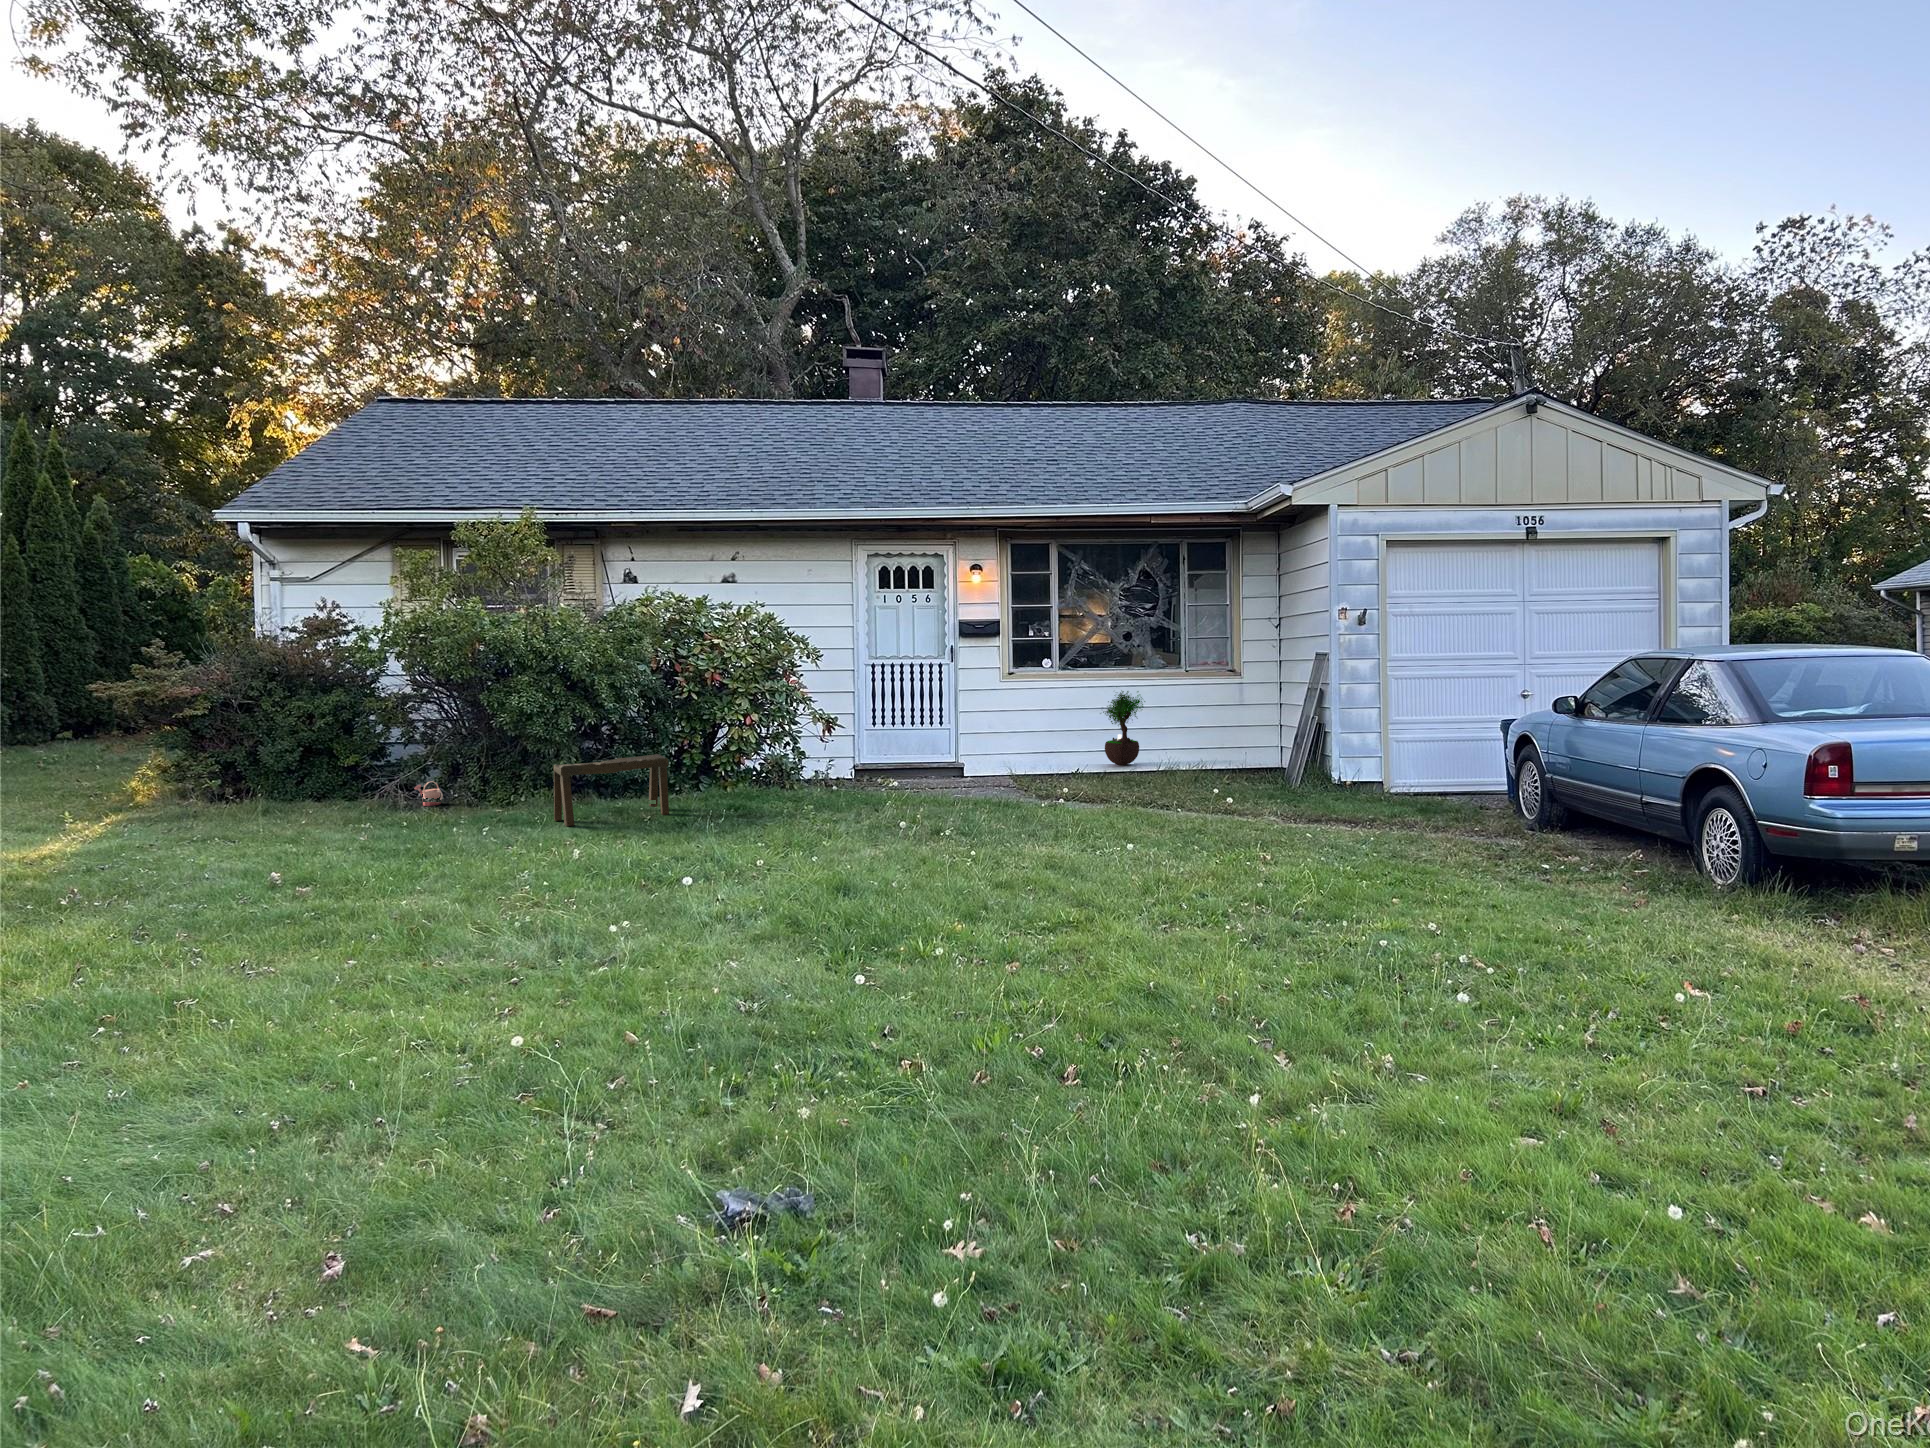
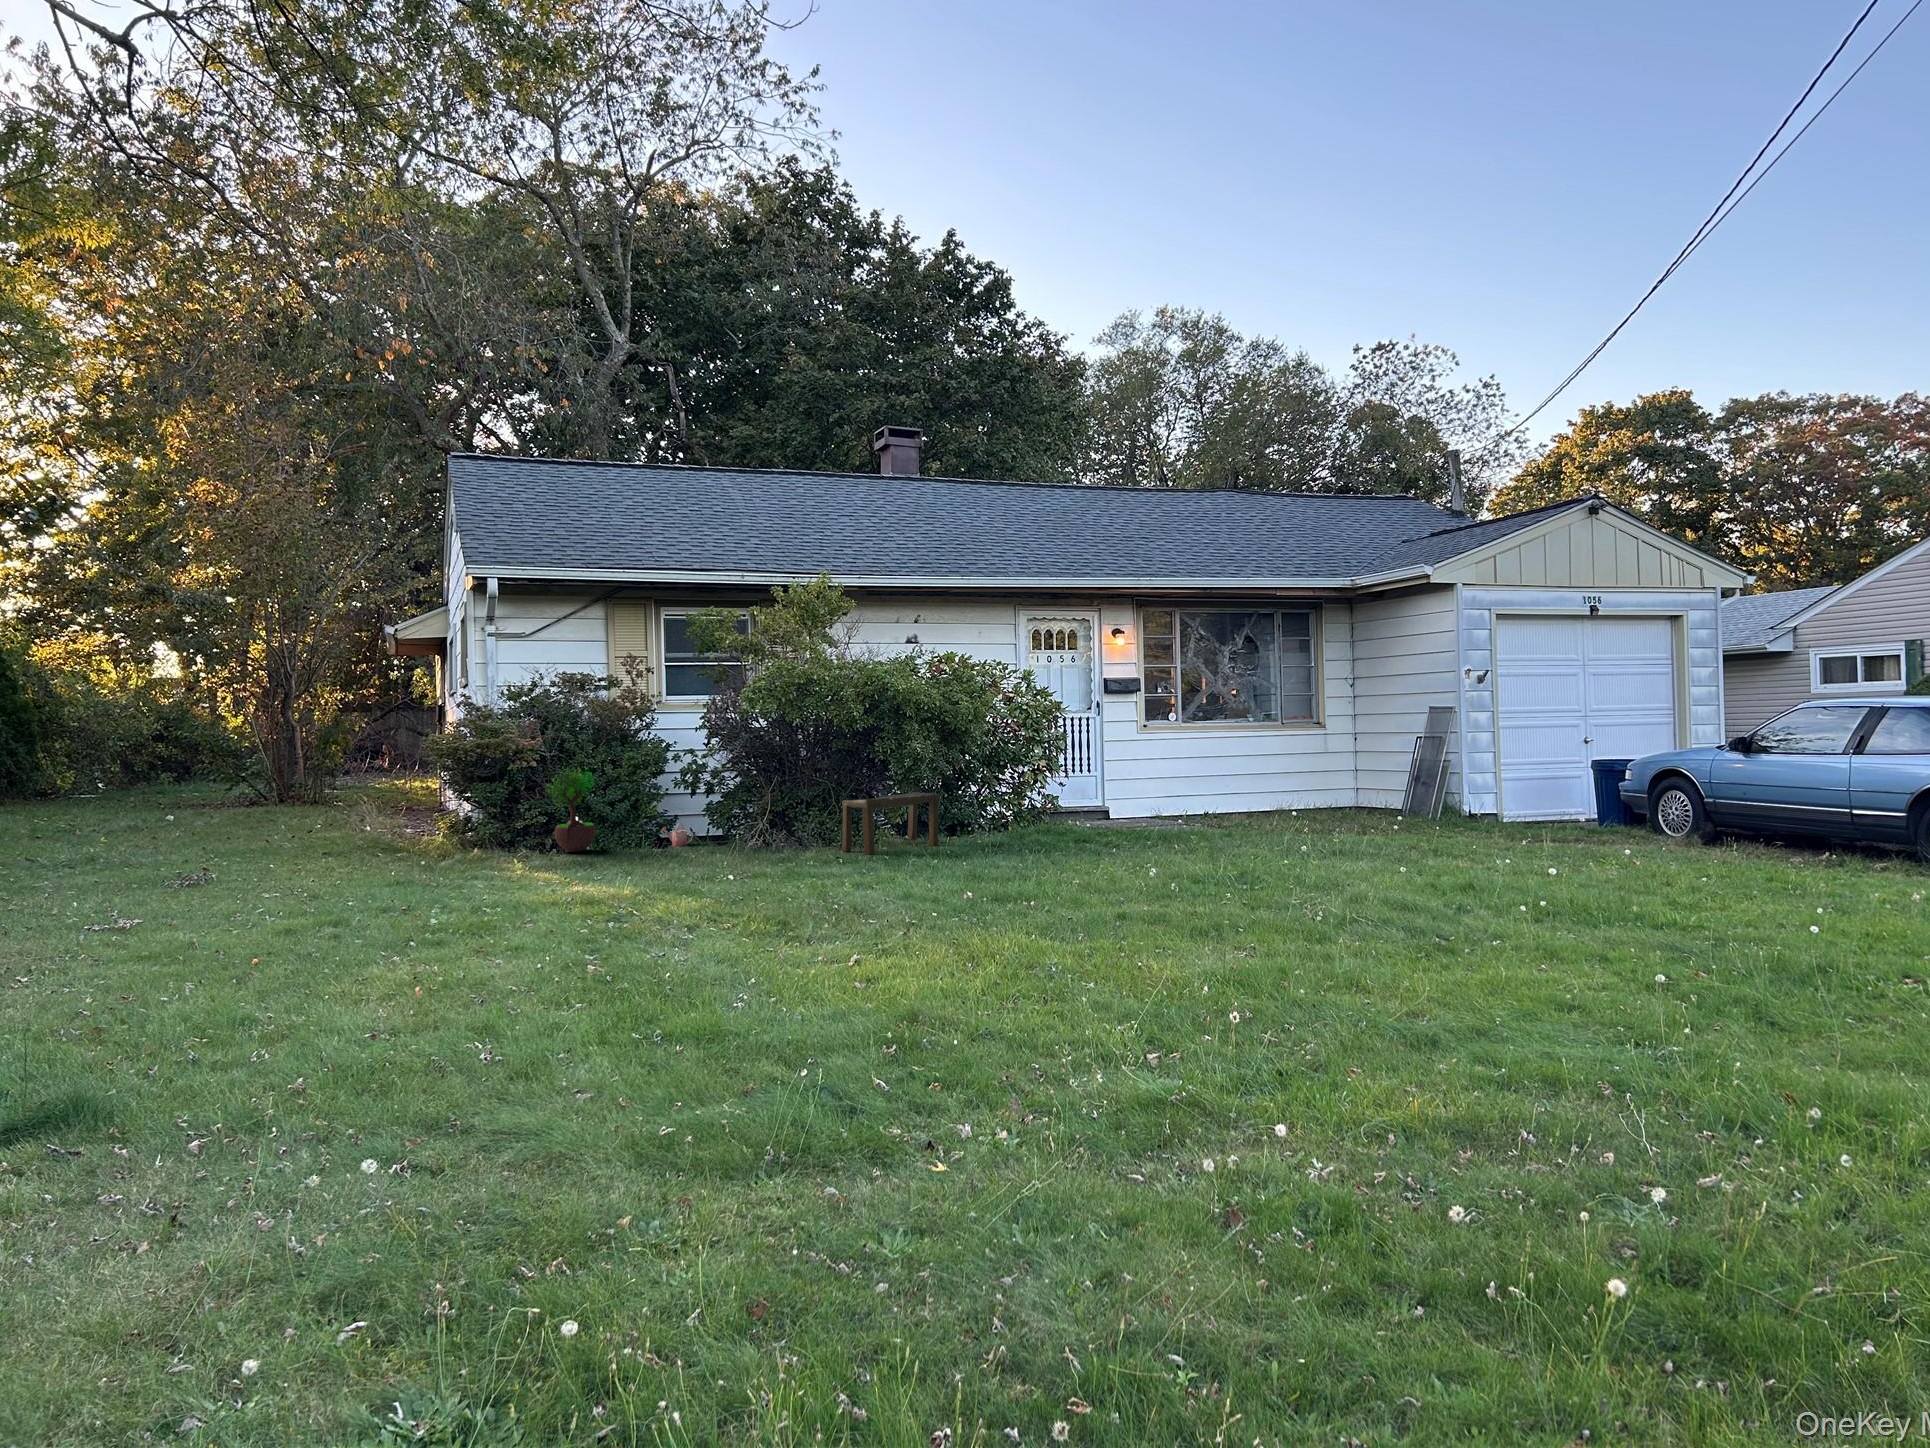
potted tree: present [1103,691,1145,765] -> present [543,768,596,852]

